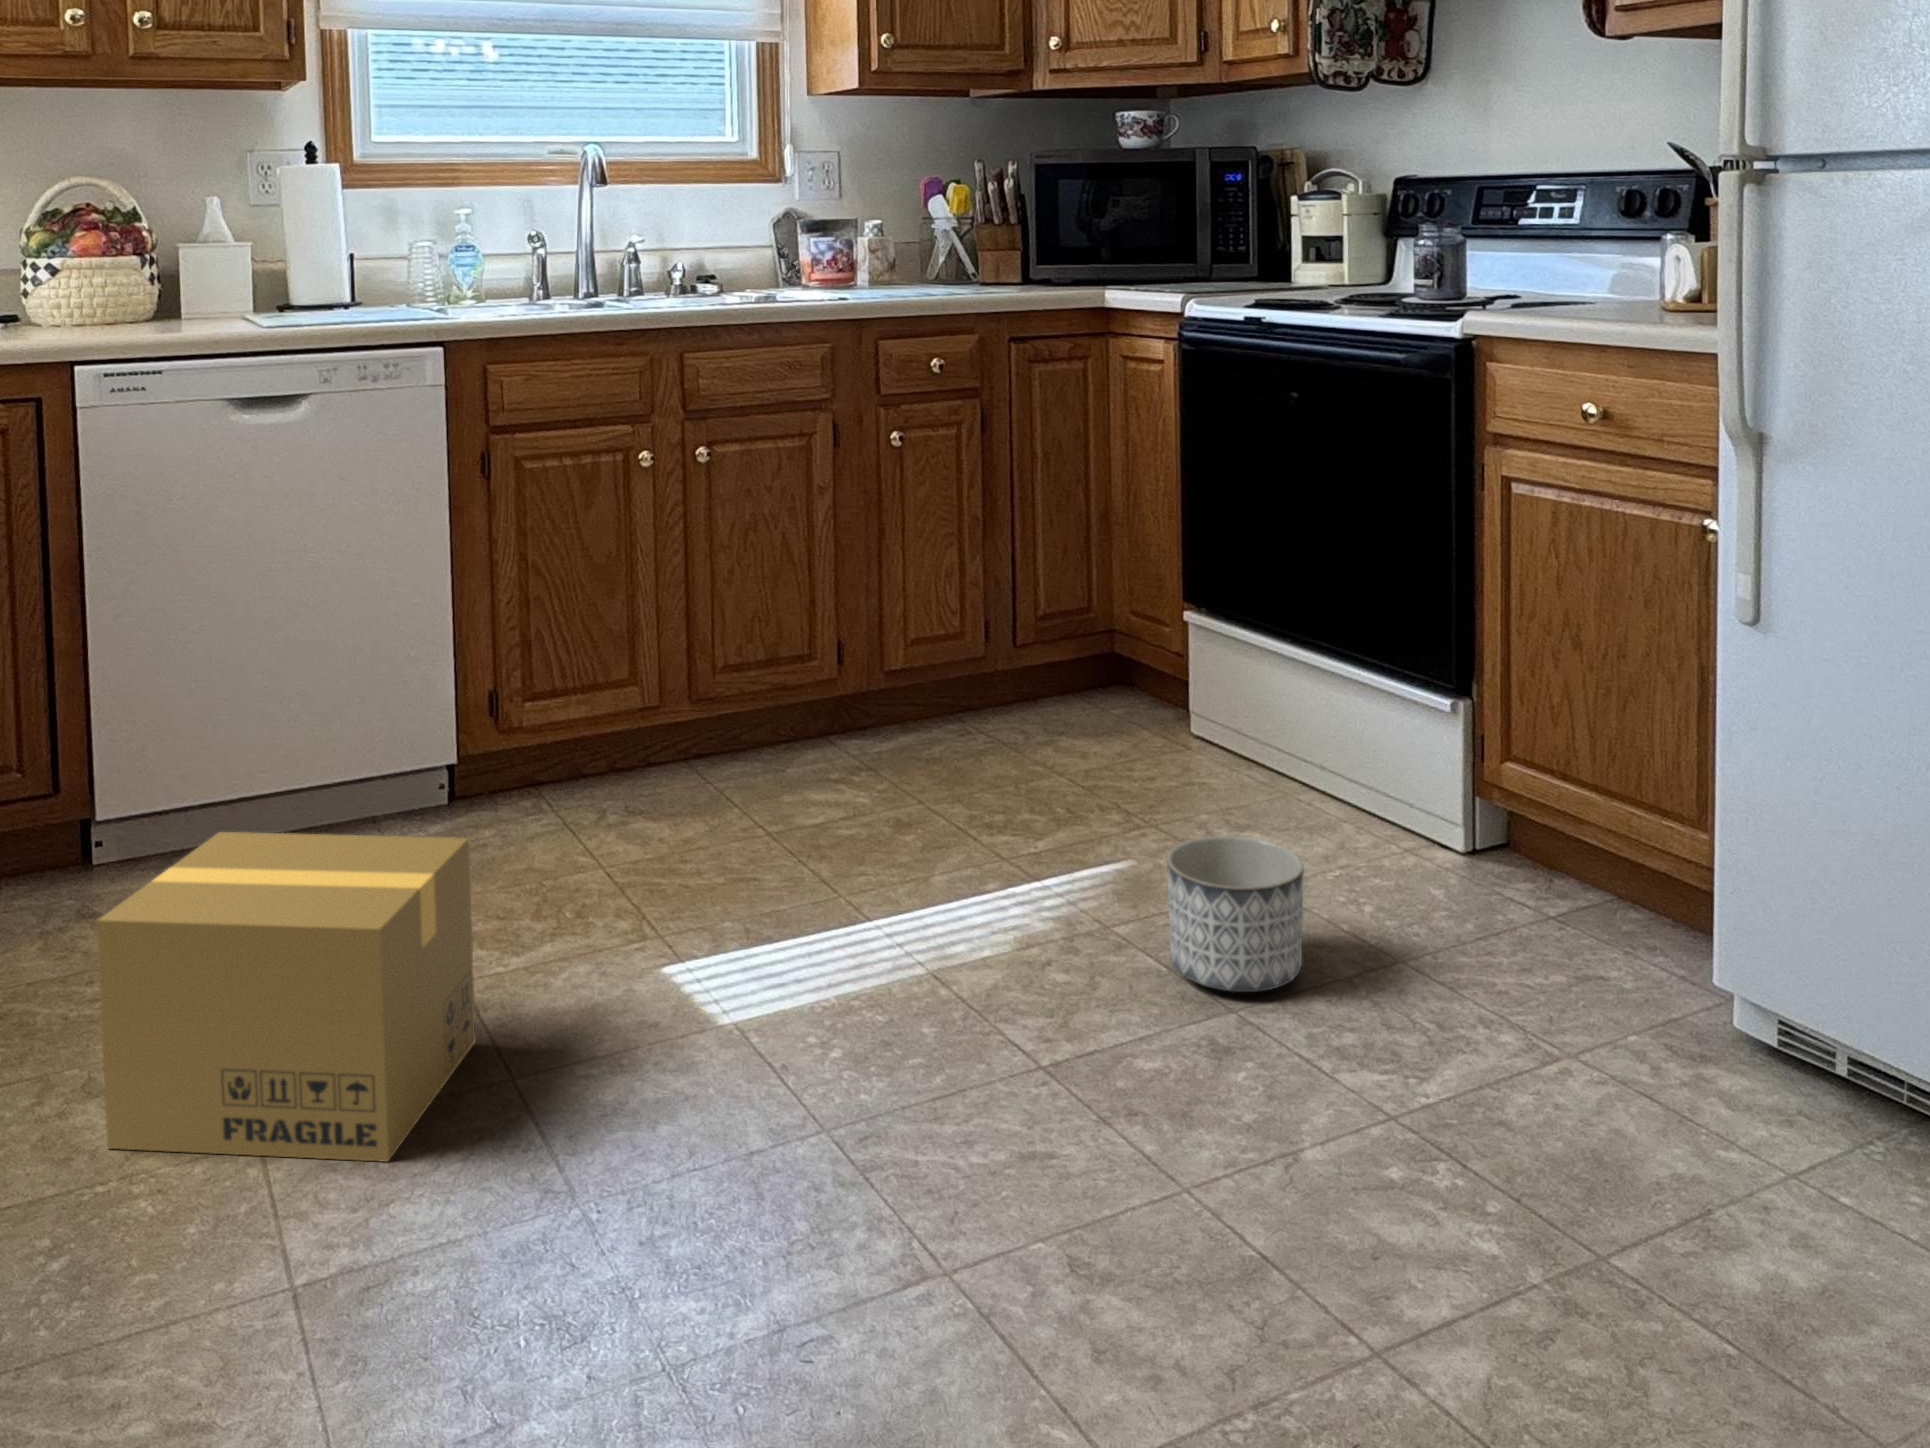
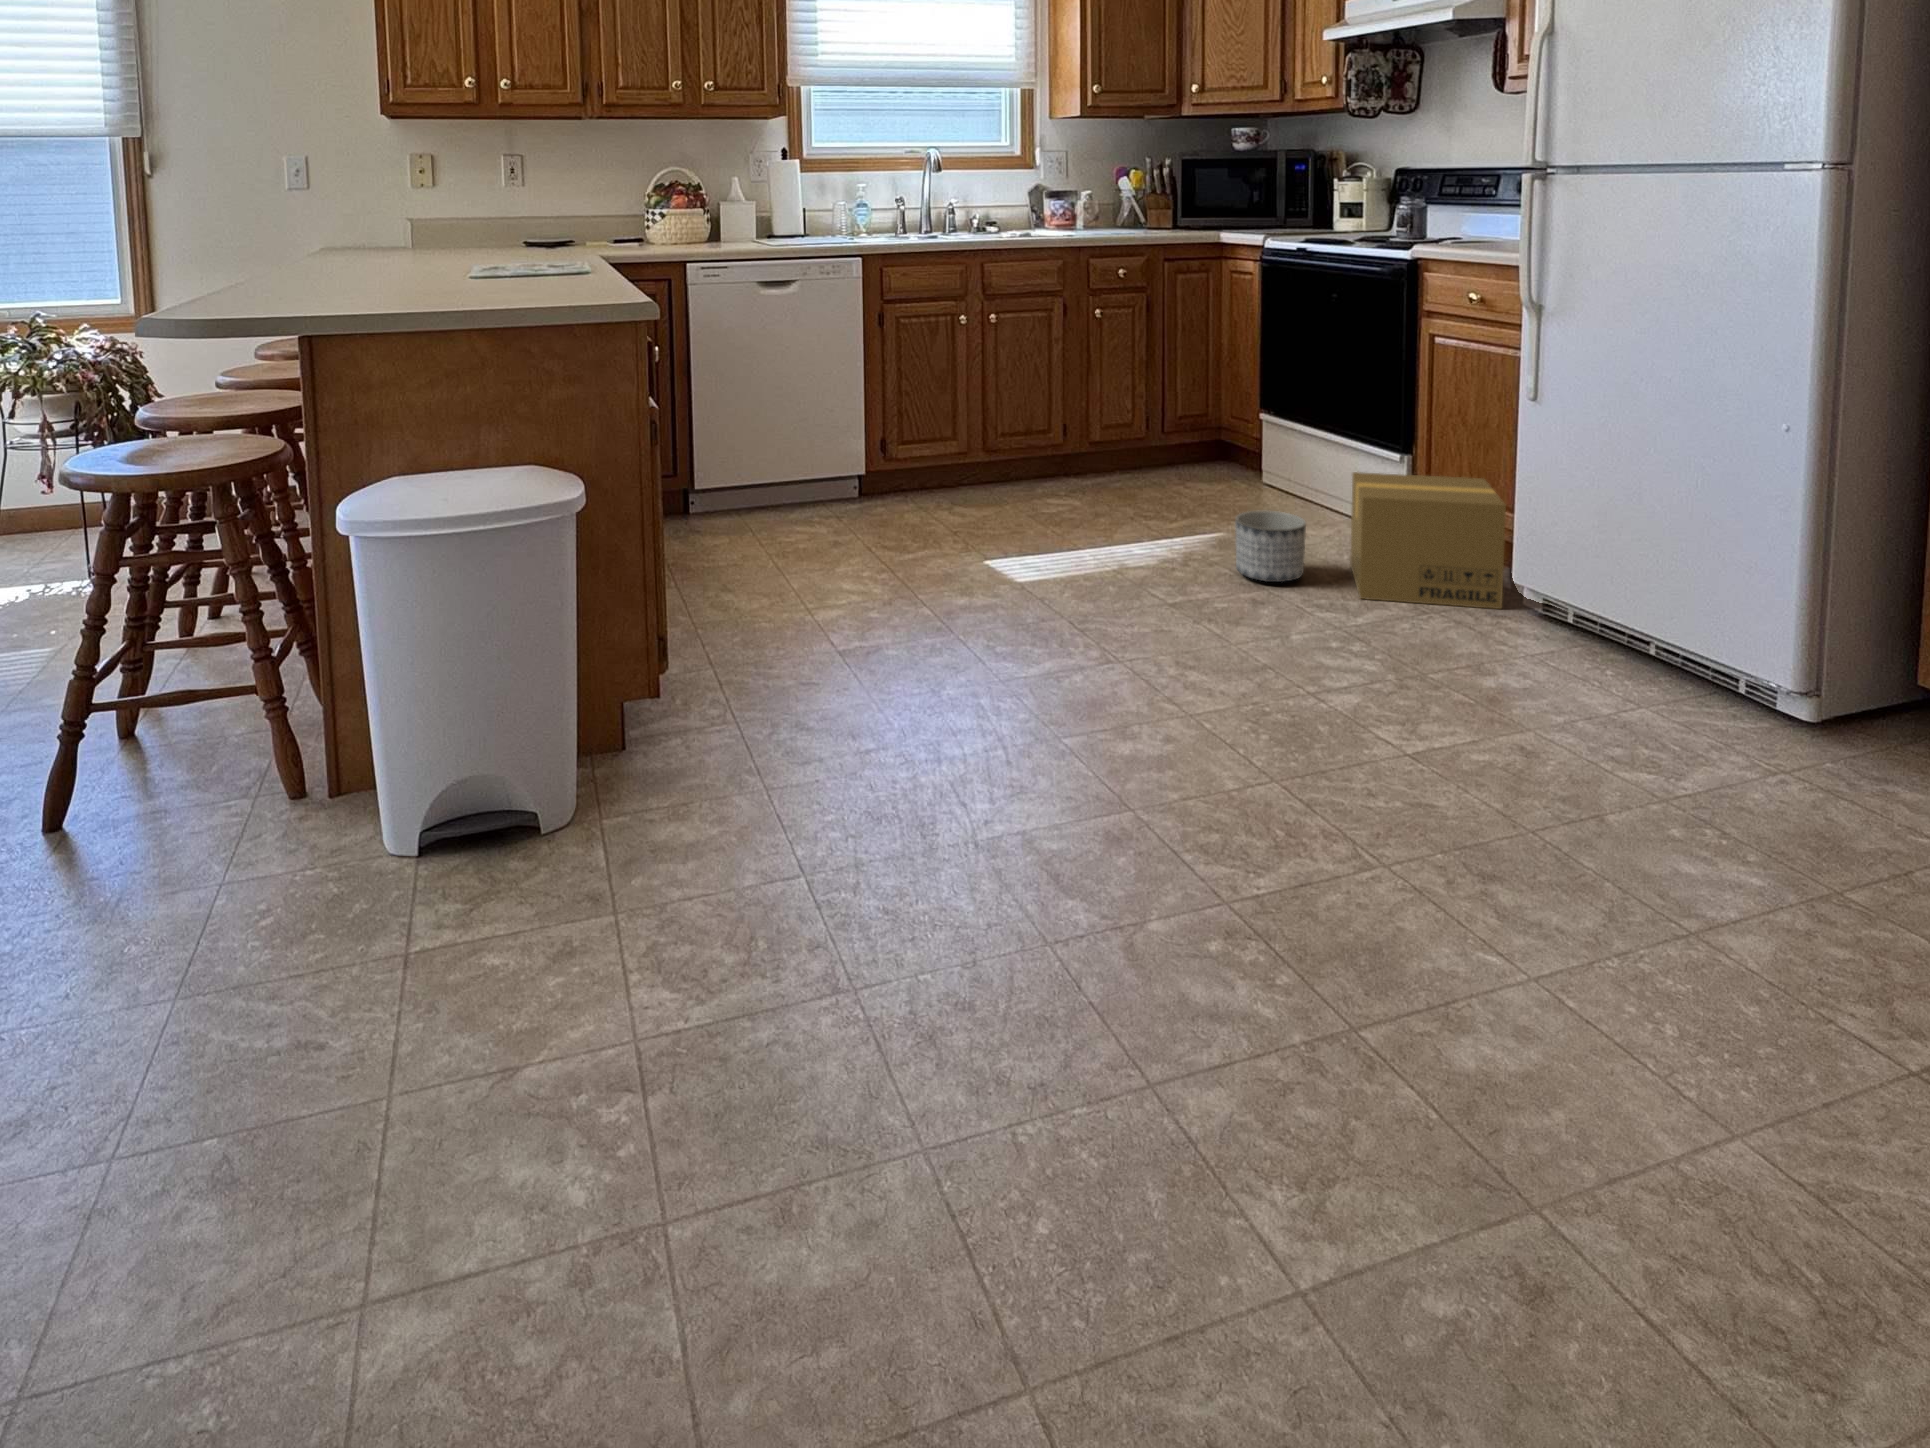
cardboard box: present [97,832,476,1162] -> present [1350,472,1506,609]

